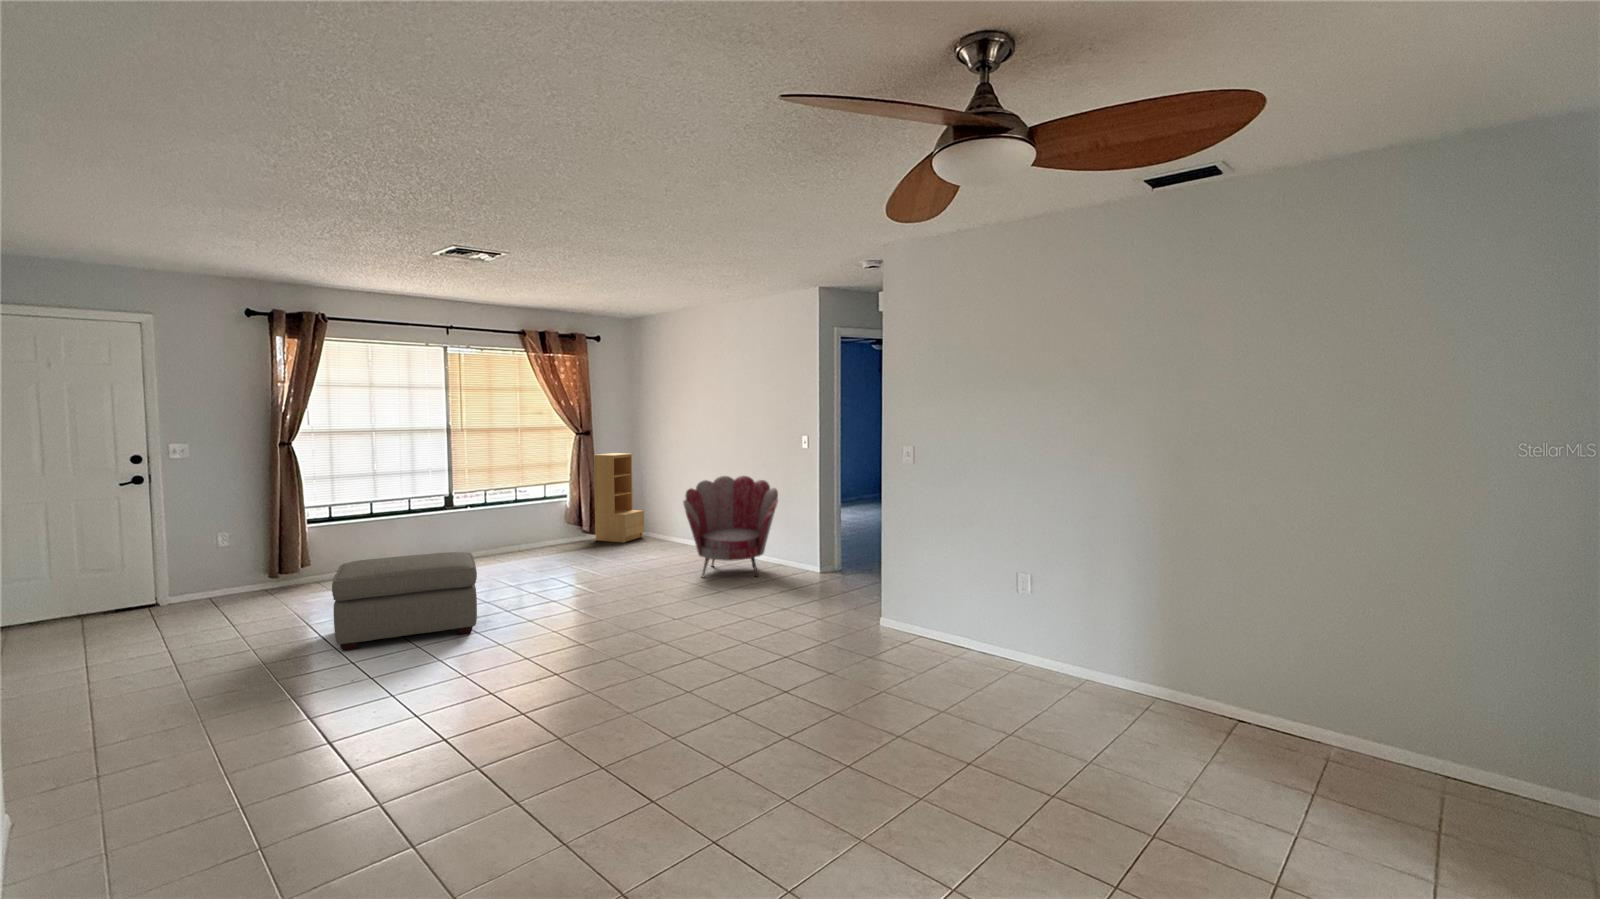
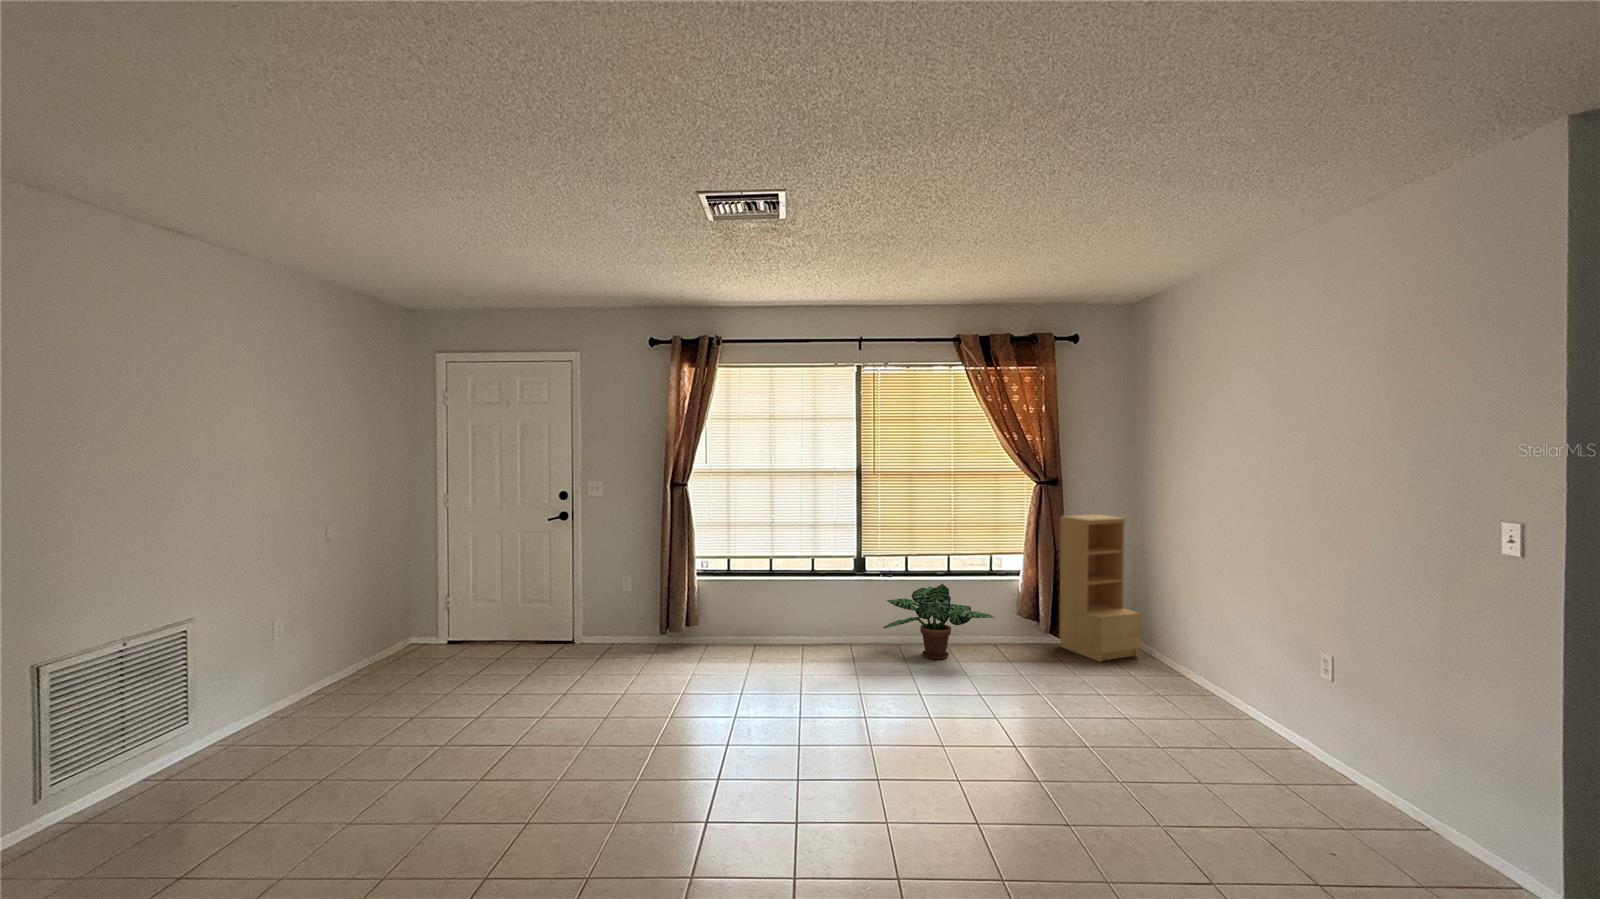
armchair: present [683,476,778,577] -> none [1157,589,1409,852]
potted plant: none [482,504,567,558] -> present [883,584,995,659]
ottoman: present [332,552,477,650] -> none [549,653,762,815]

